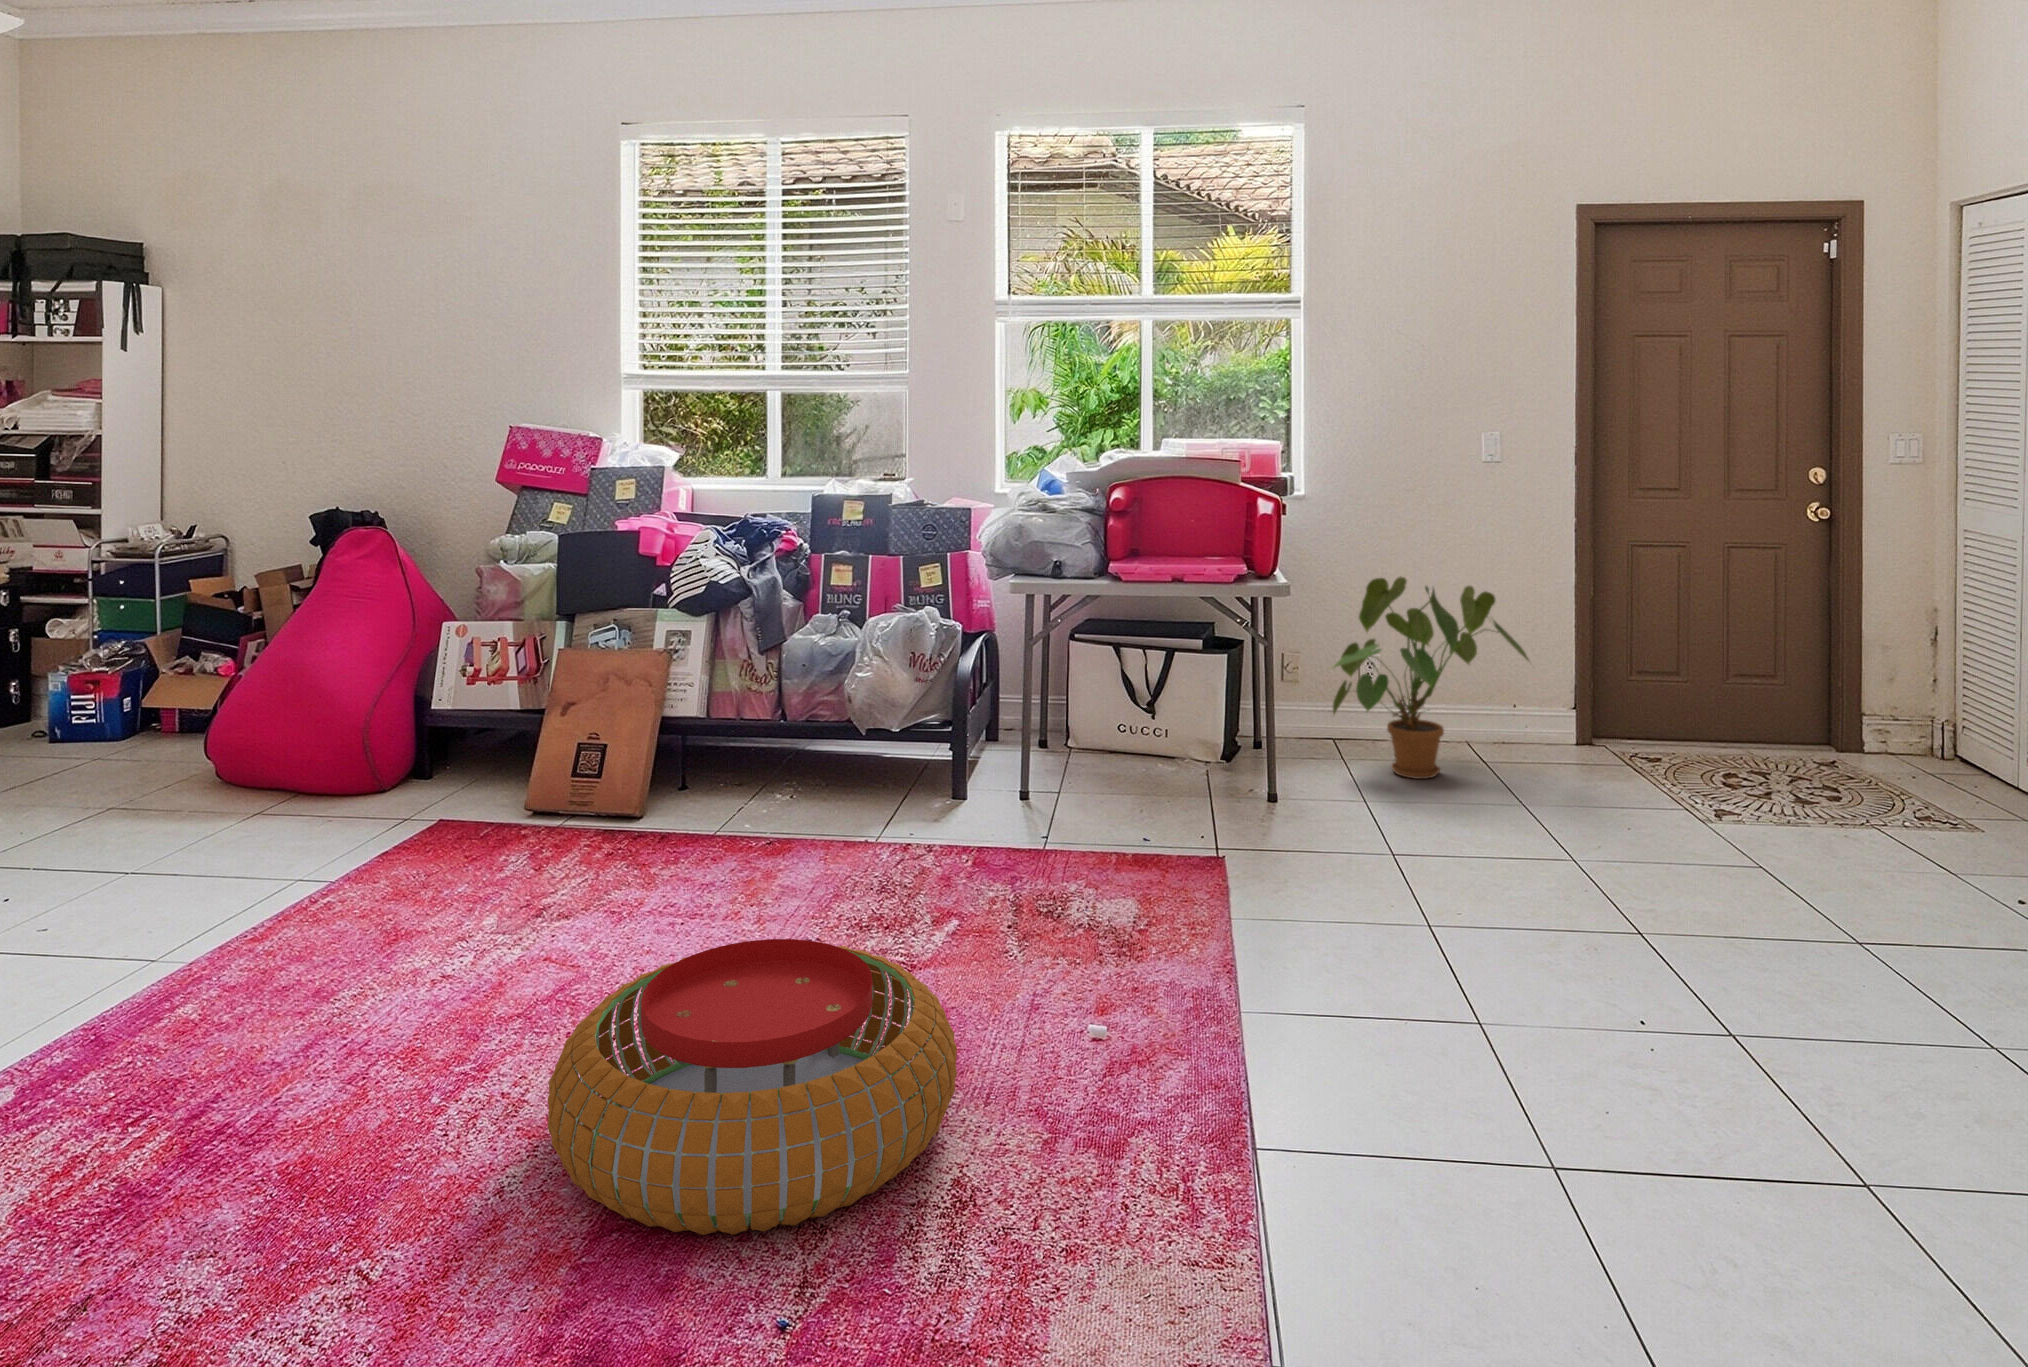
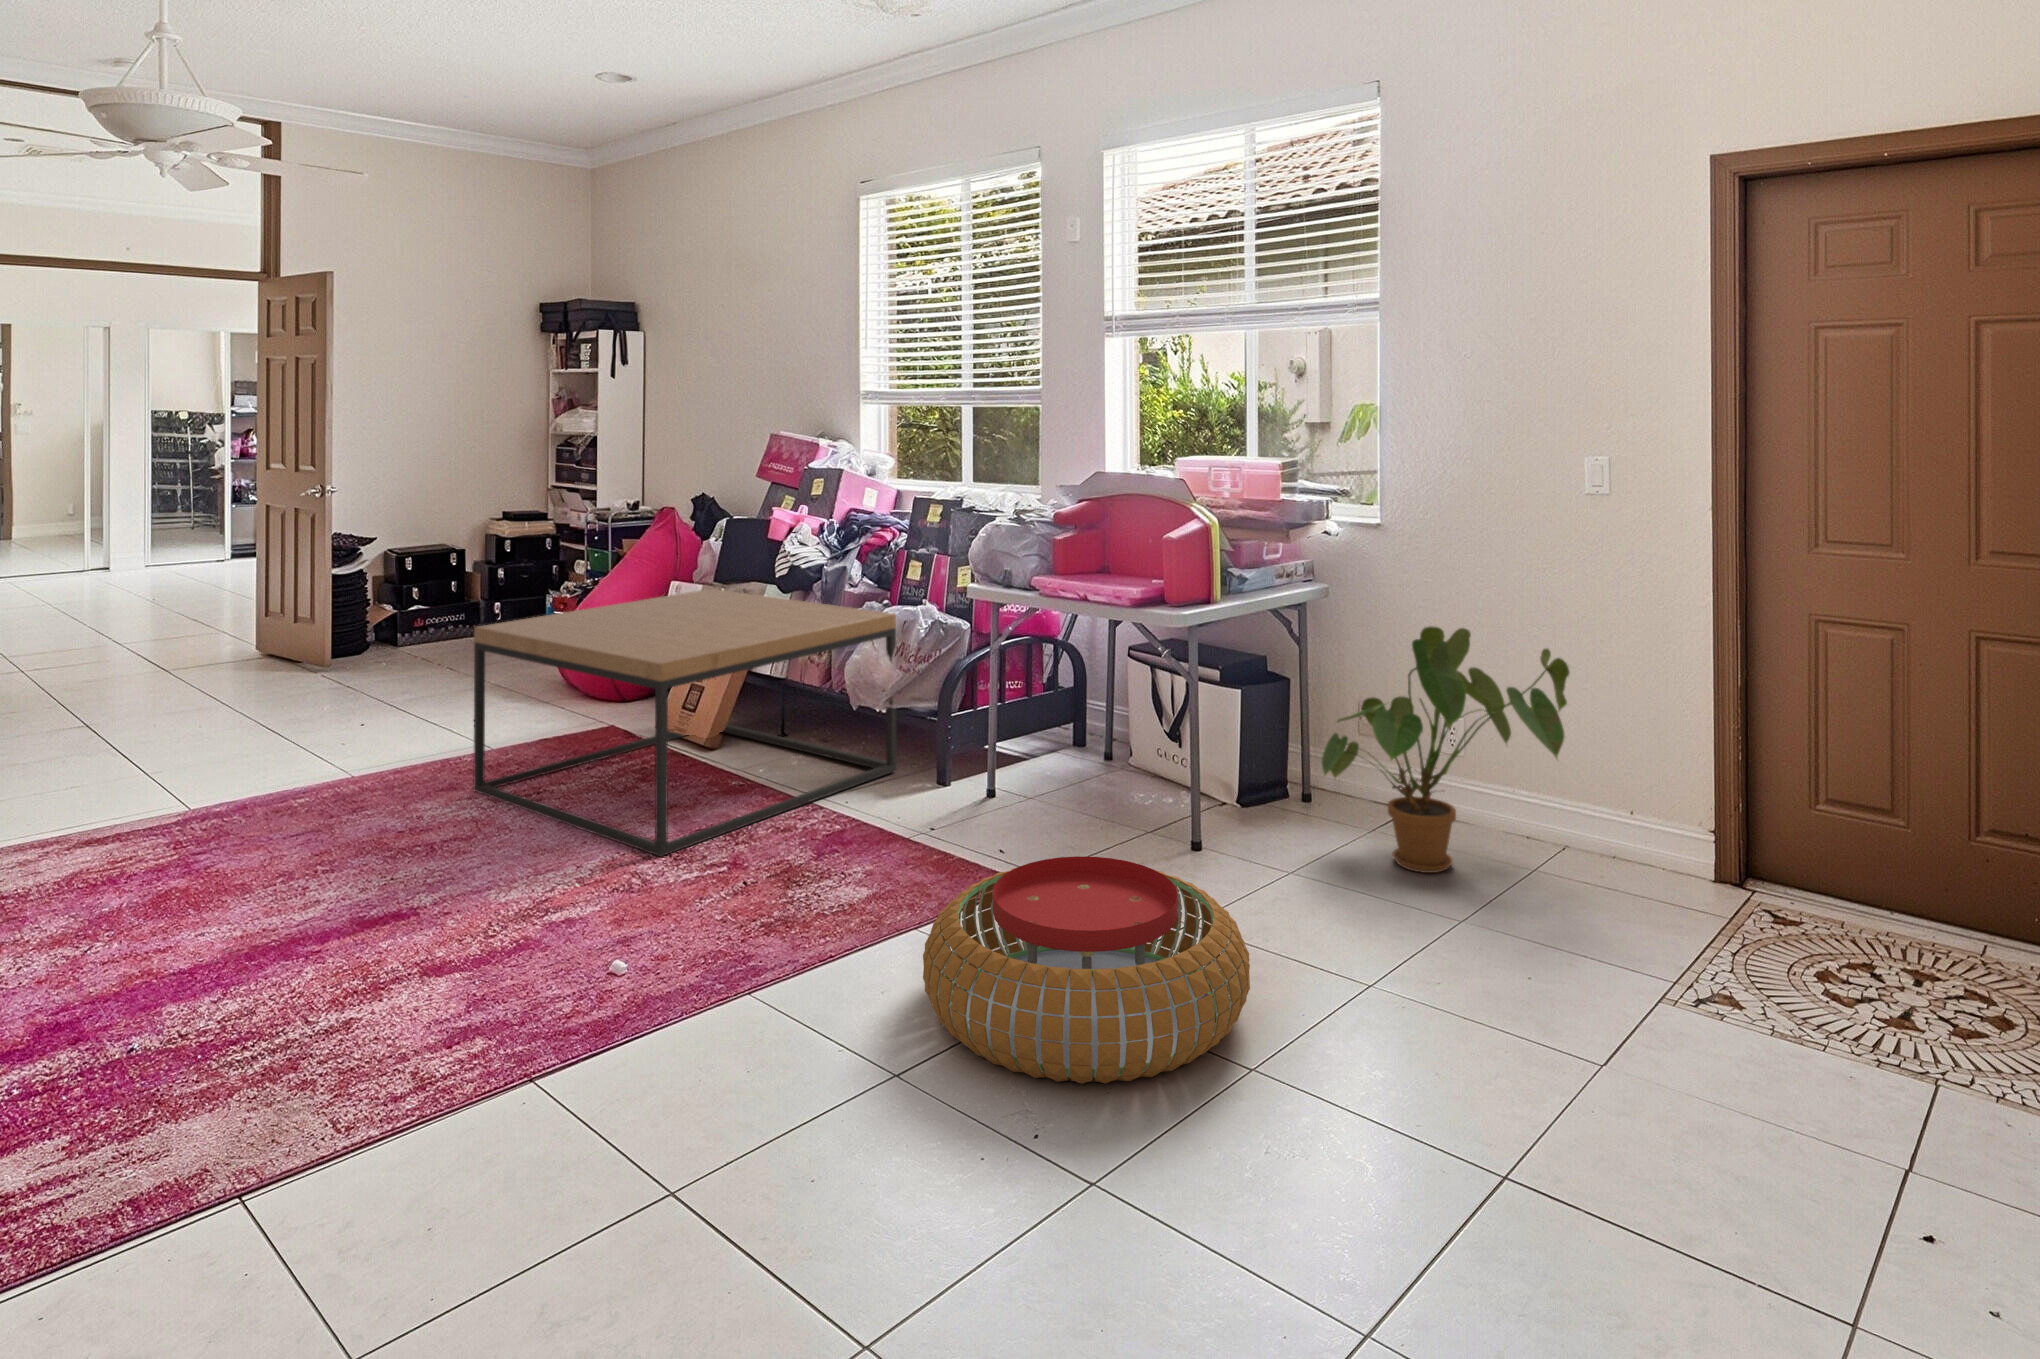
coffee table: none [430,621,886,920] -> present [473,589,897,856]
pouf: present [548,939,957,1235] -> present [923,856,1250,1084]

